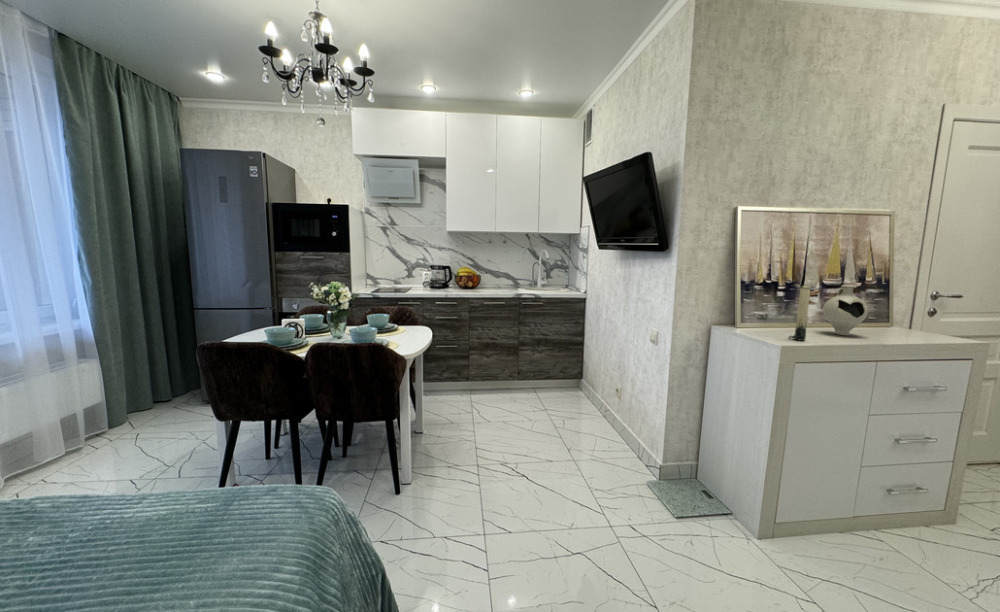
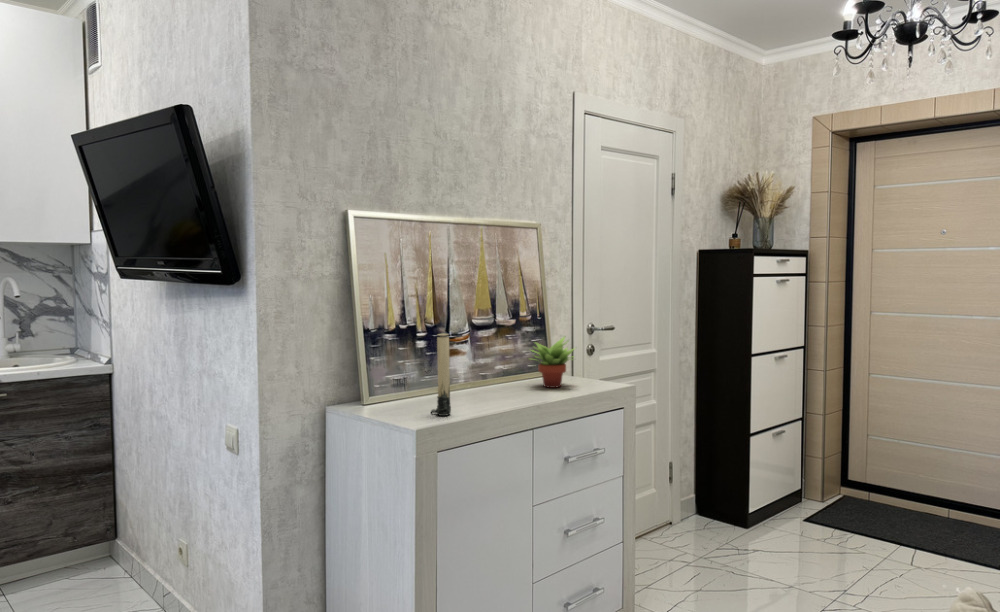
decorative vase: present [823,285,868,335] -> none [473,325,521,397]
succulent plant: none [871,297,924,335] -> present [533,337,574,388]

